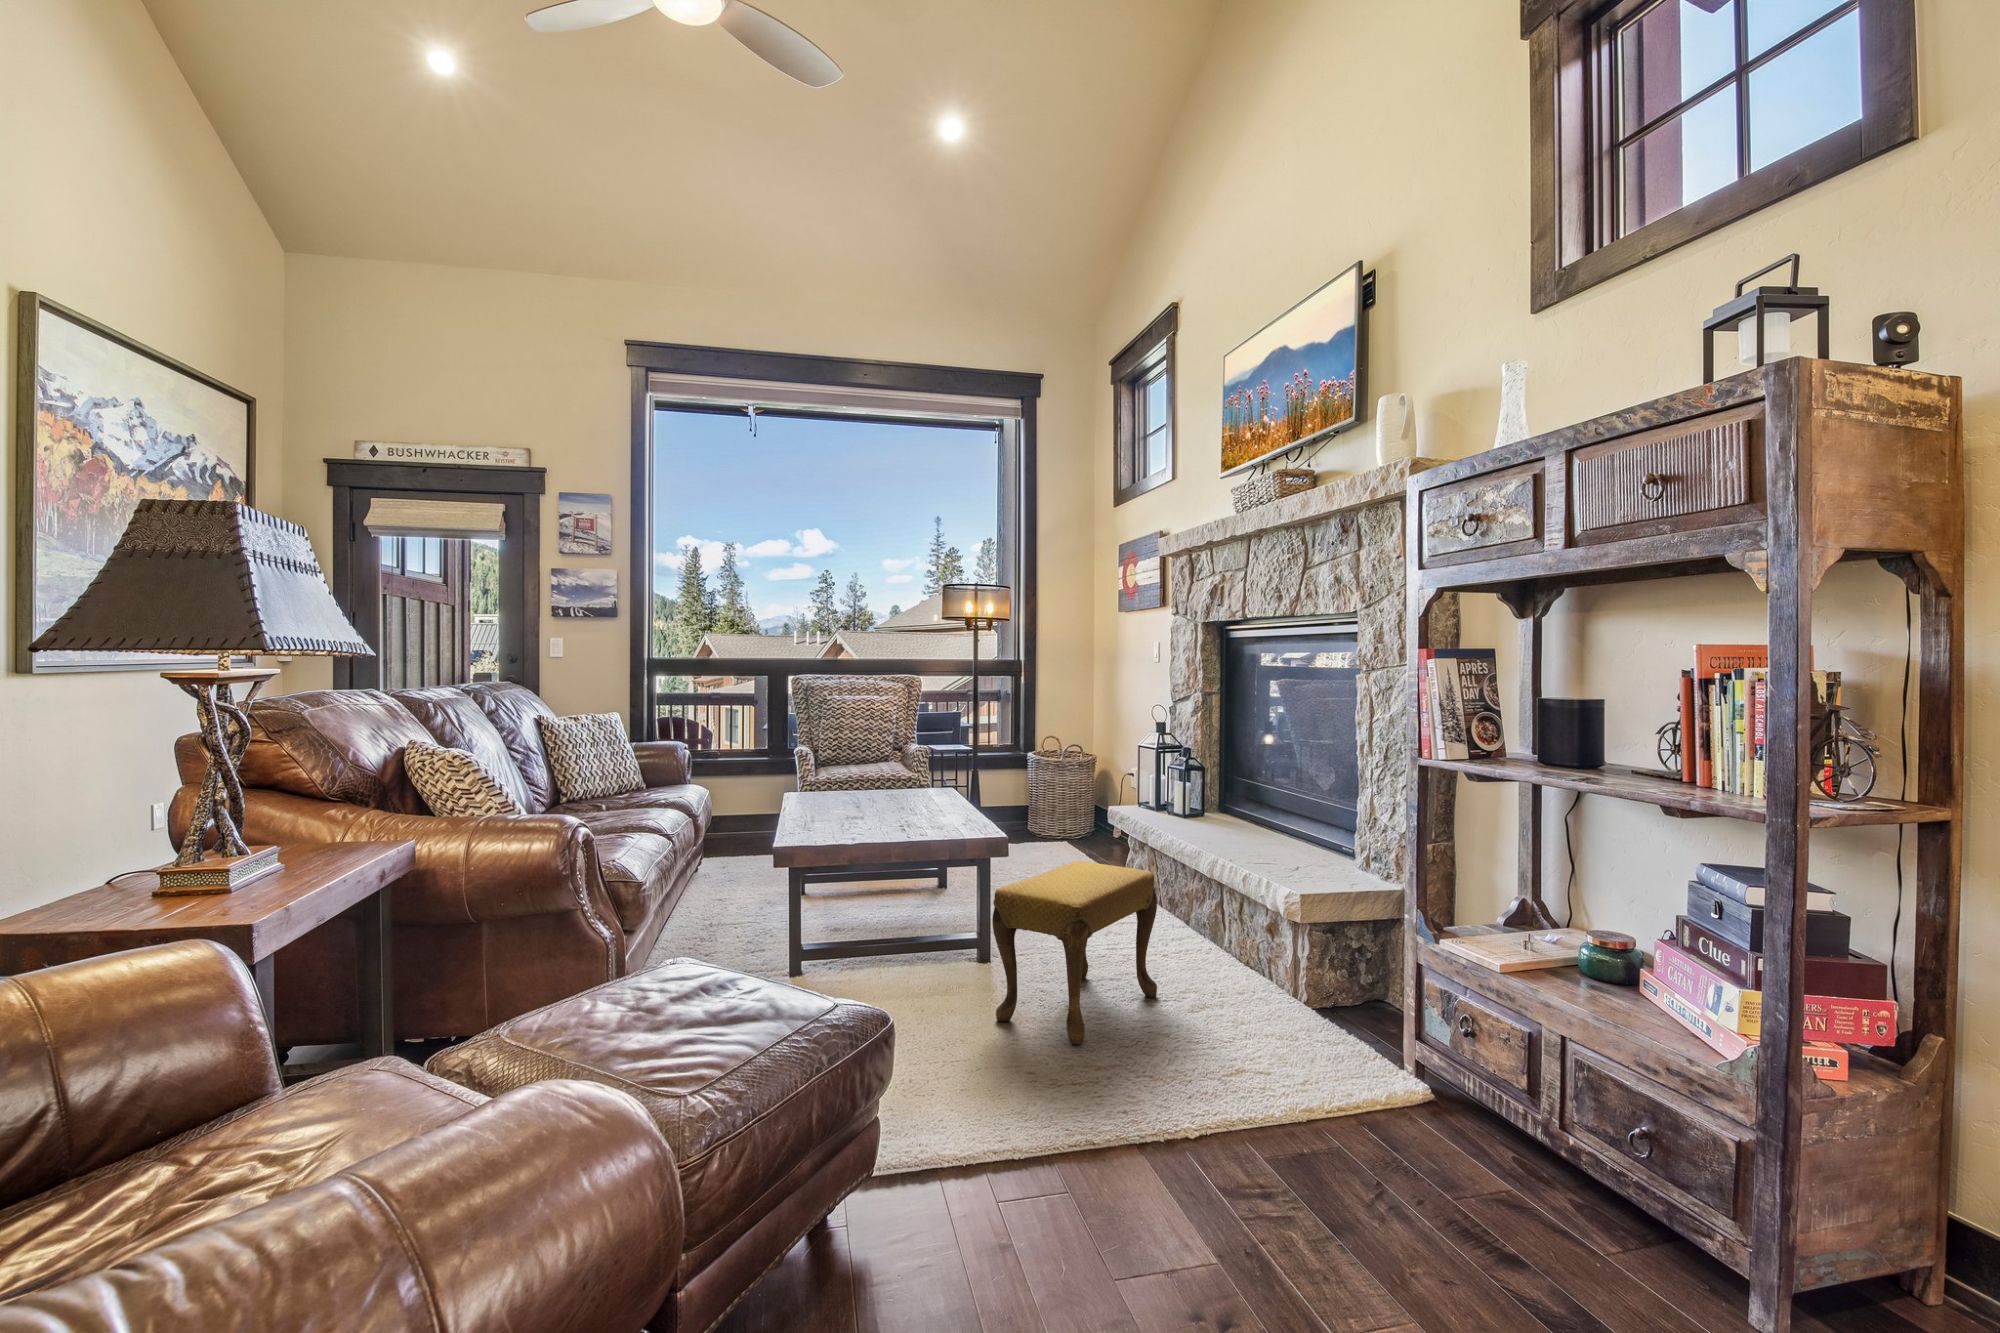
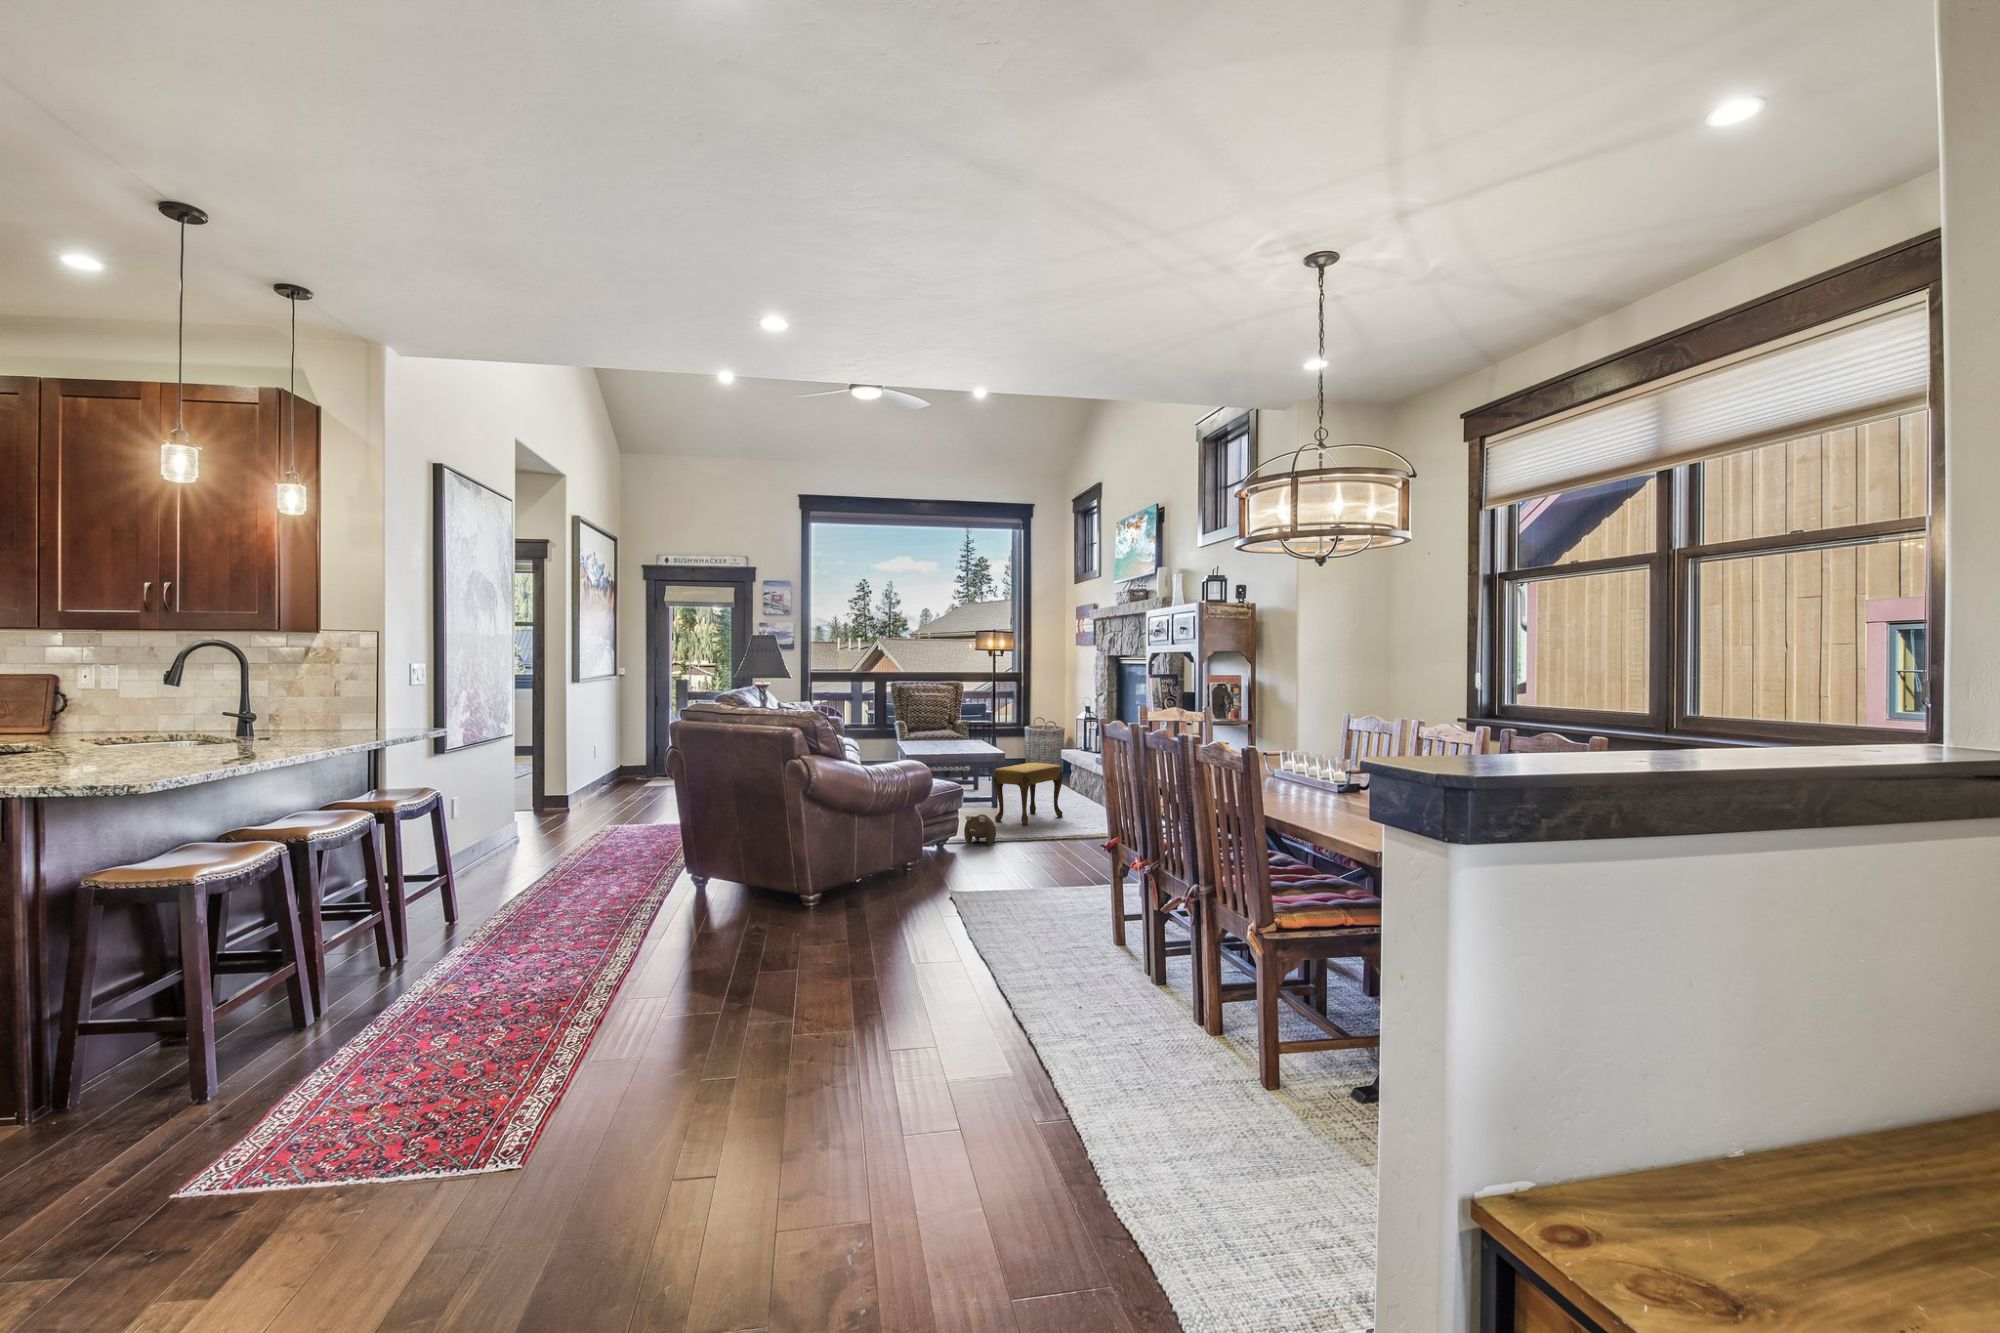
plush toy: none [914,1074,1012,1186] -> present [964,814,996,845]

